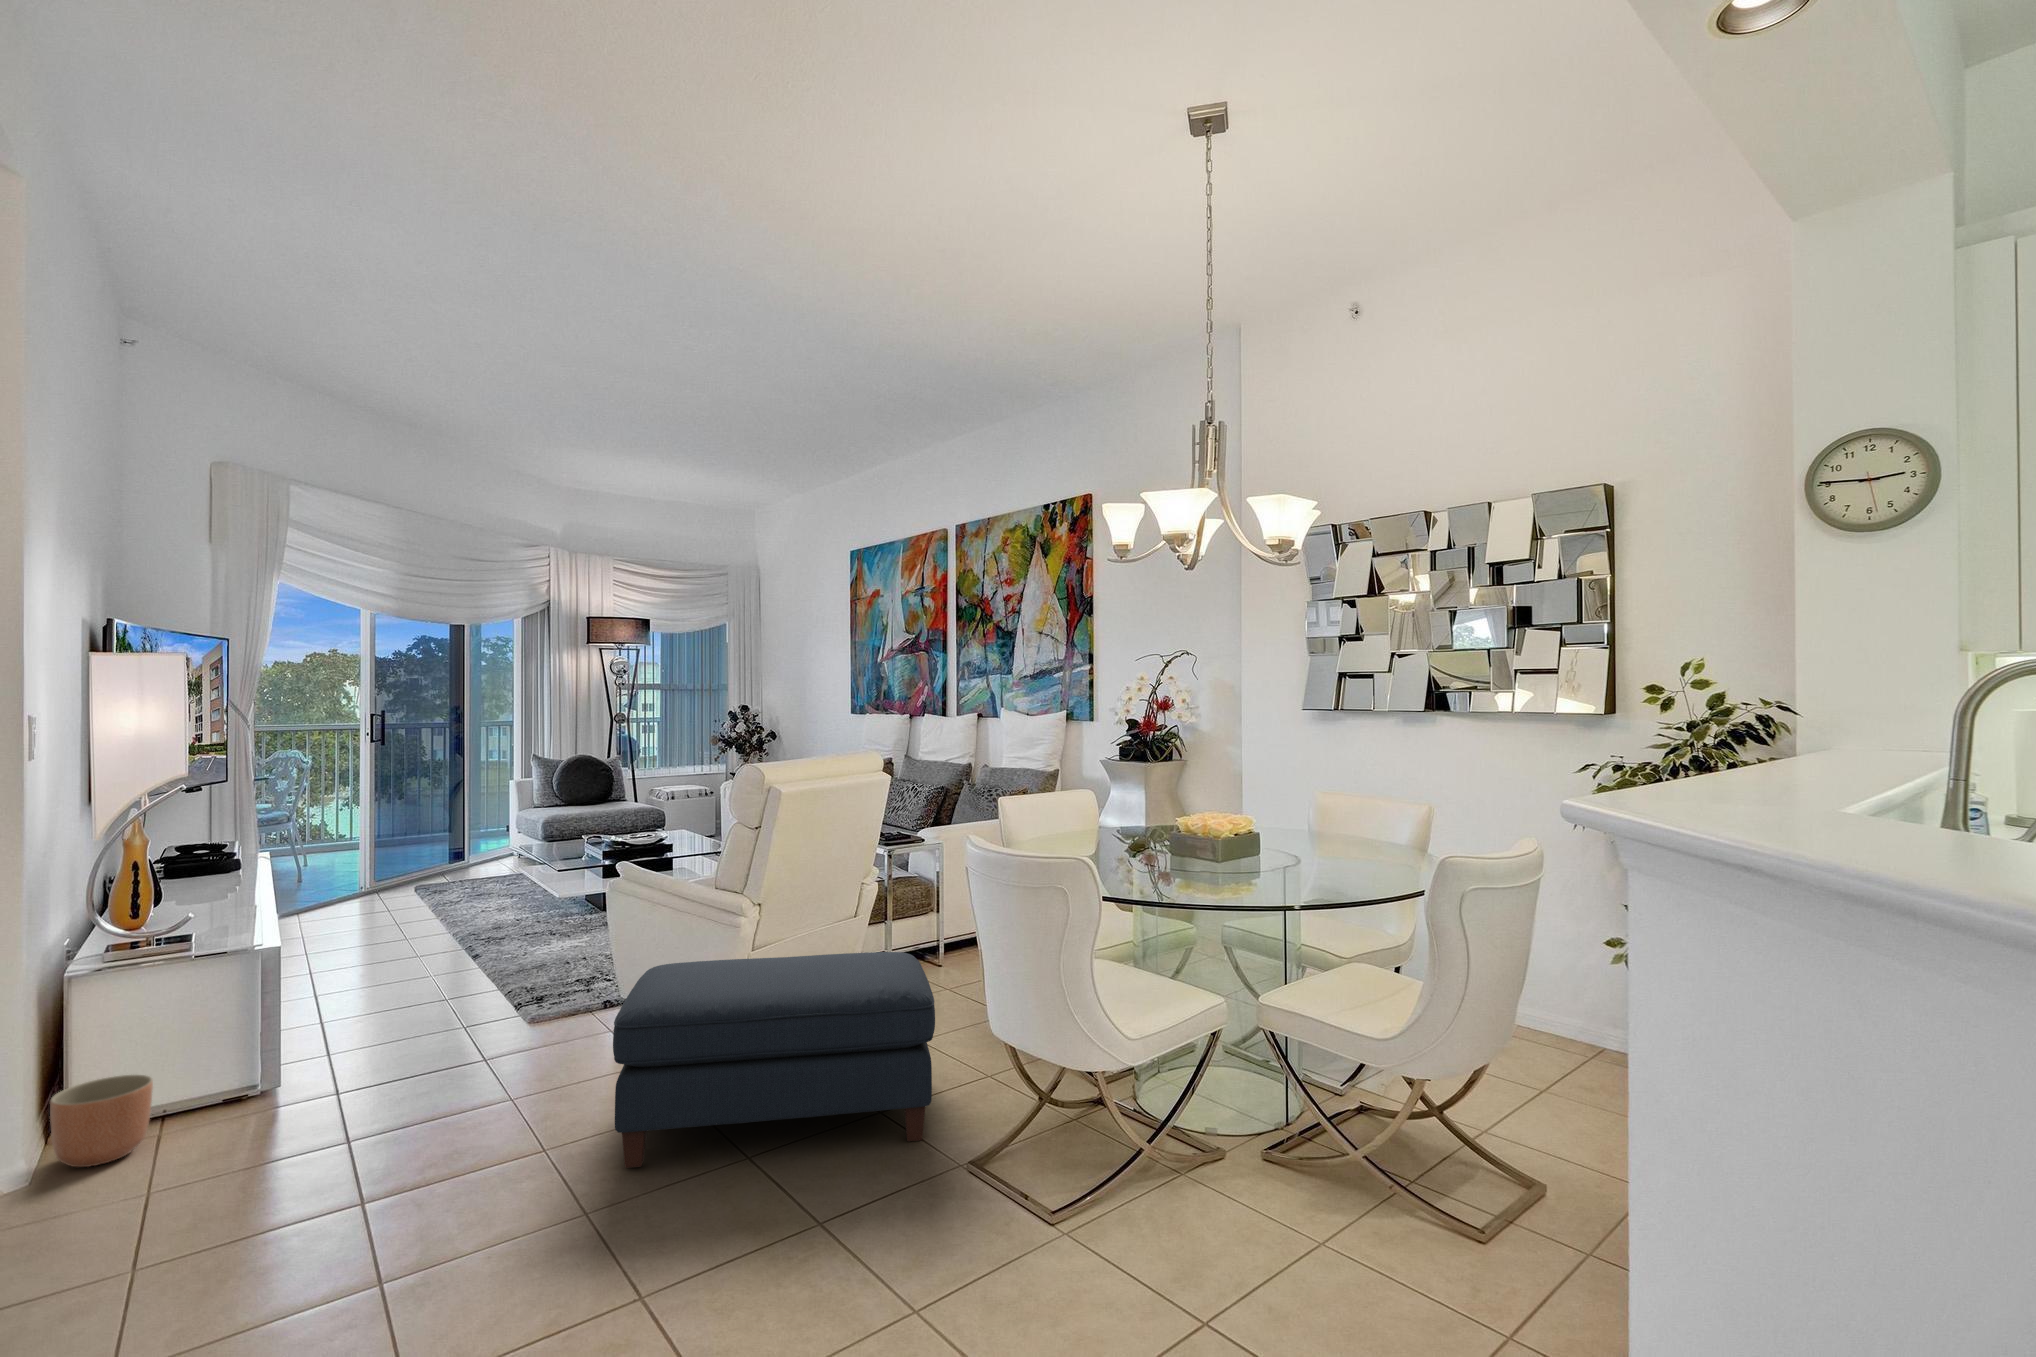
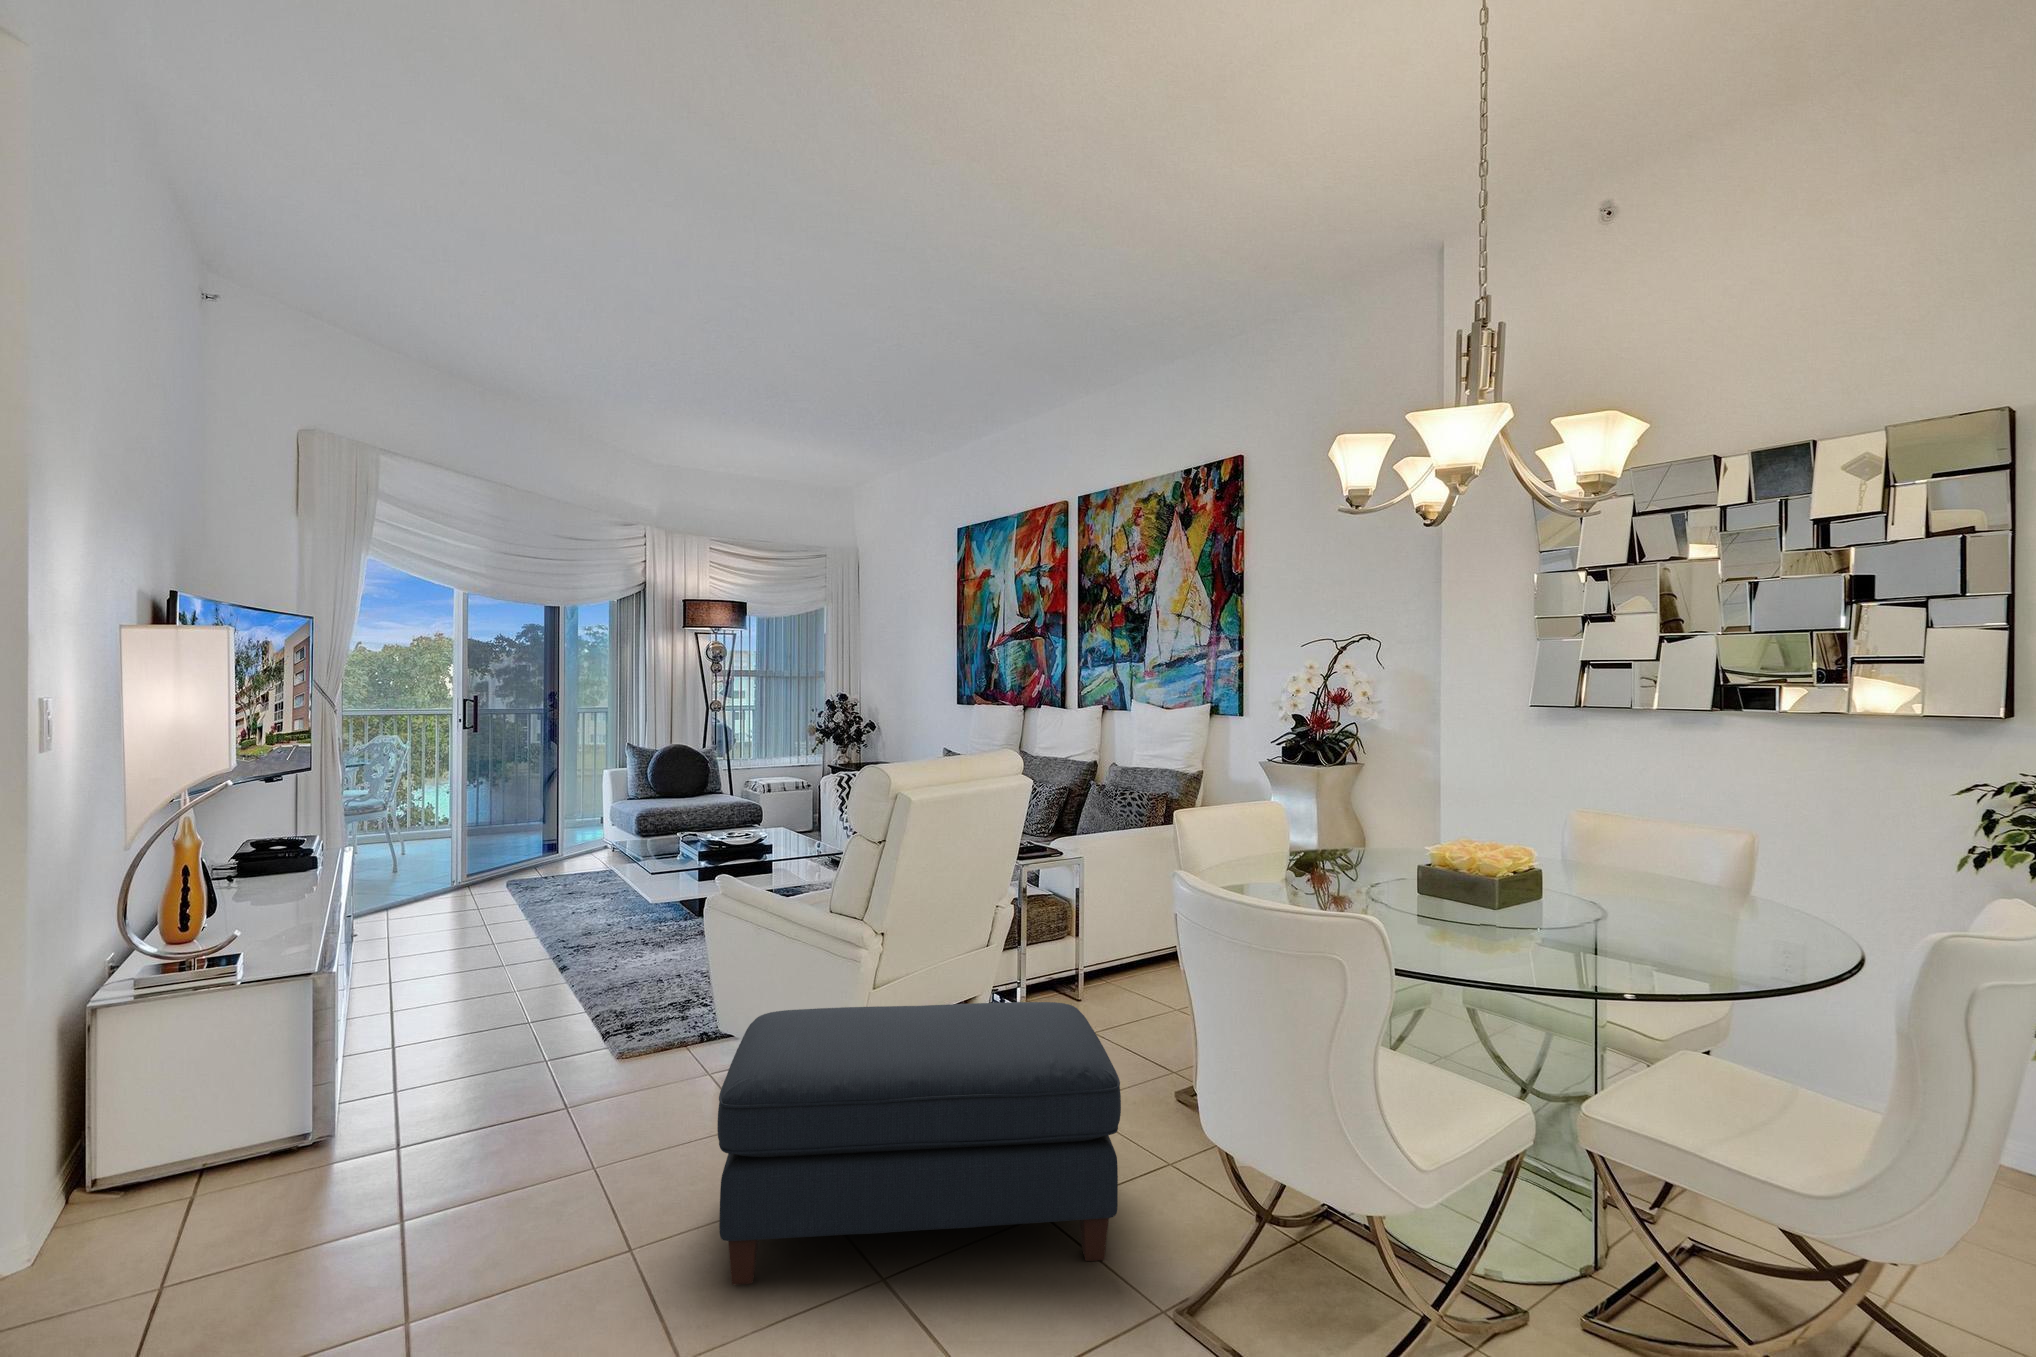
planter: present [50,1075,153,1167] -> none [61,1127,183,1243]

